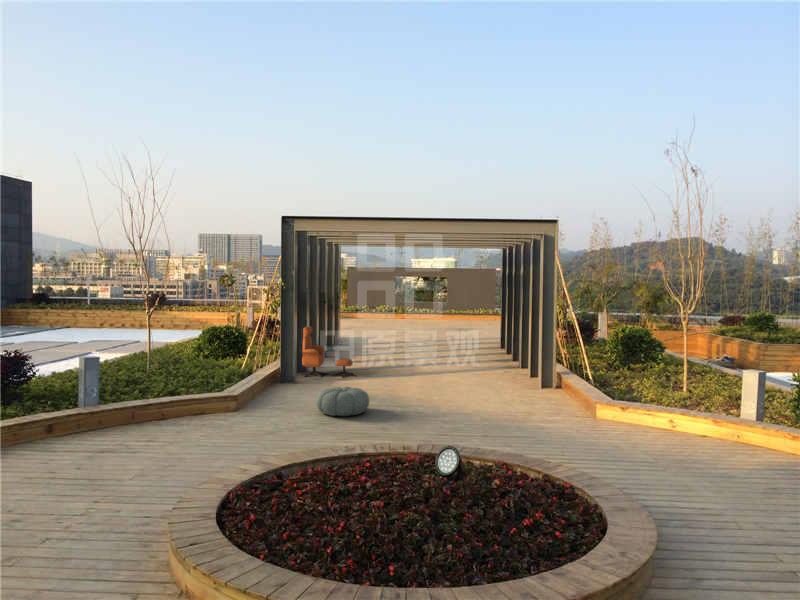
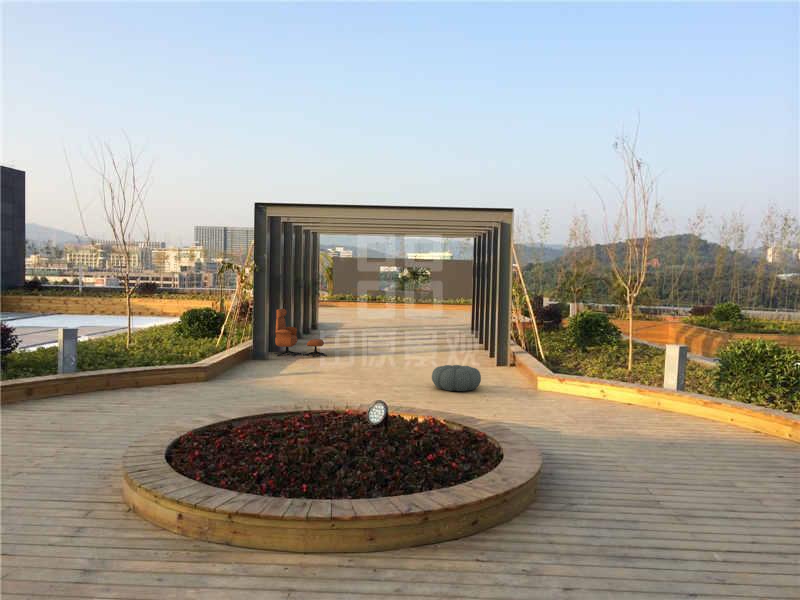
pouf: present [316,387,369,416] -> present [432,365,481,391]

